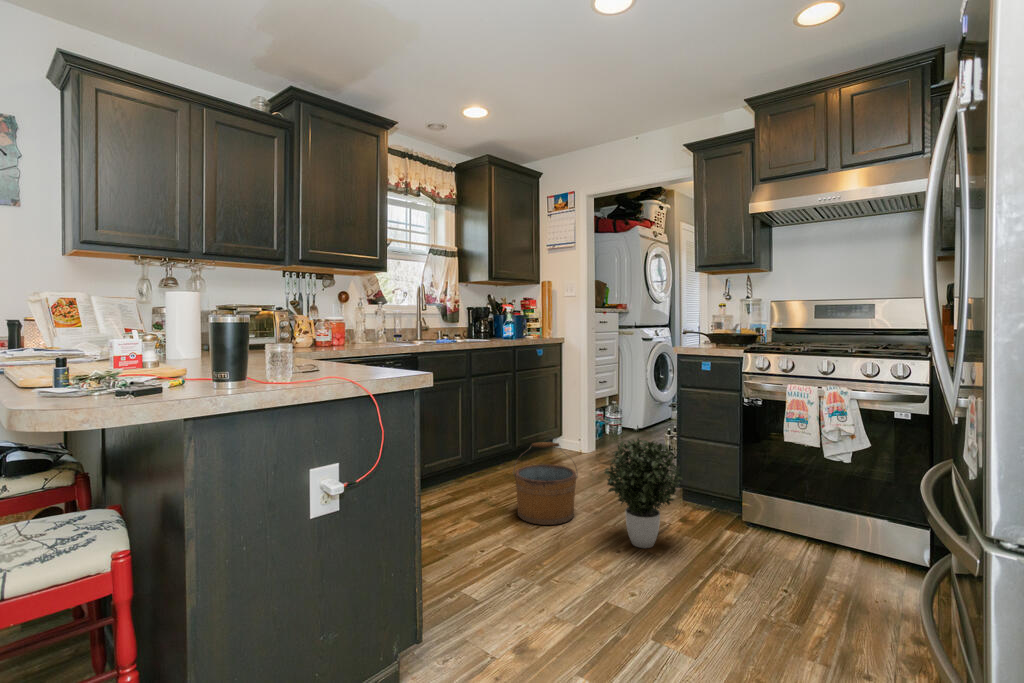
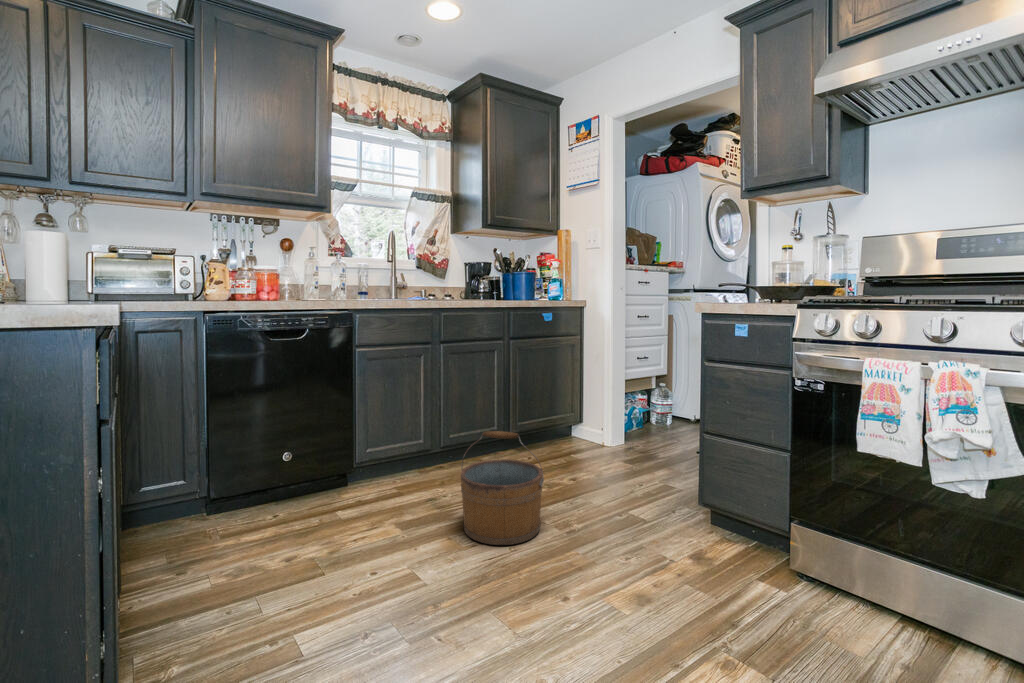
potted plant: present [604,439,682,548] -> none [552,433,672,601]

